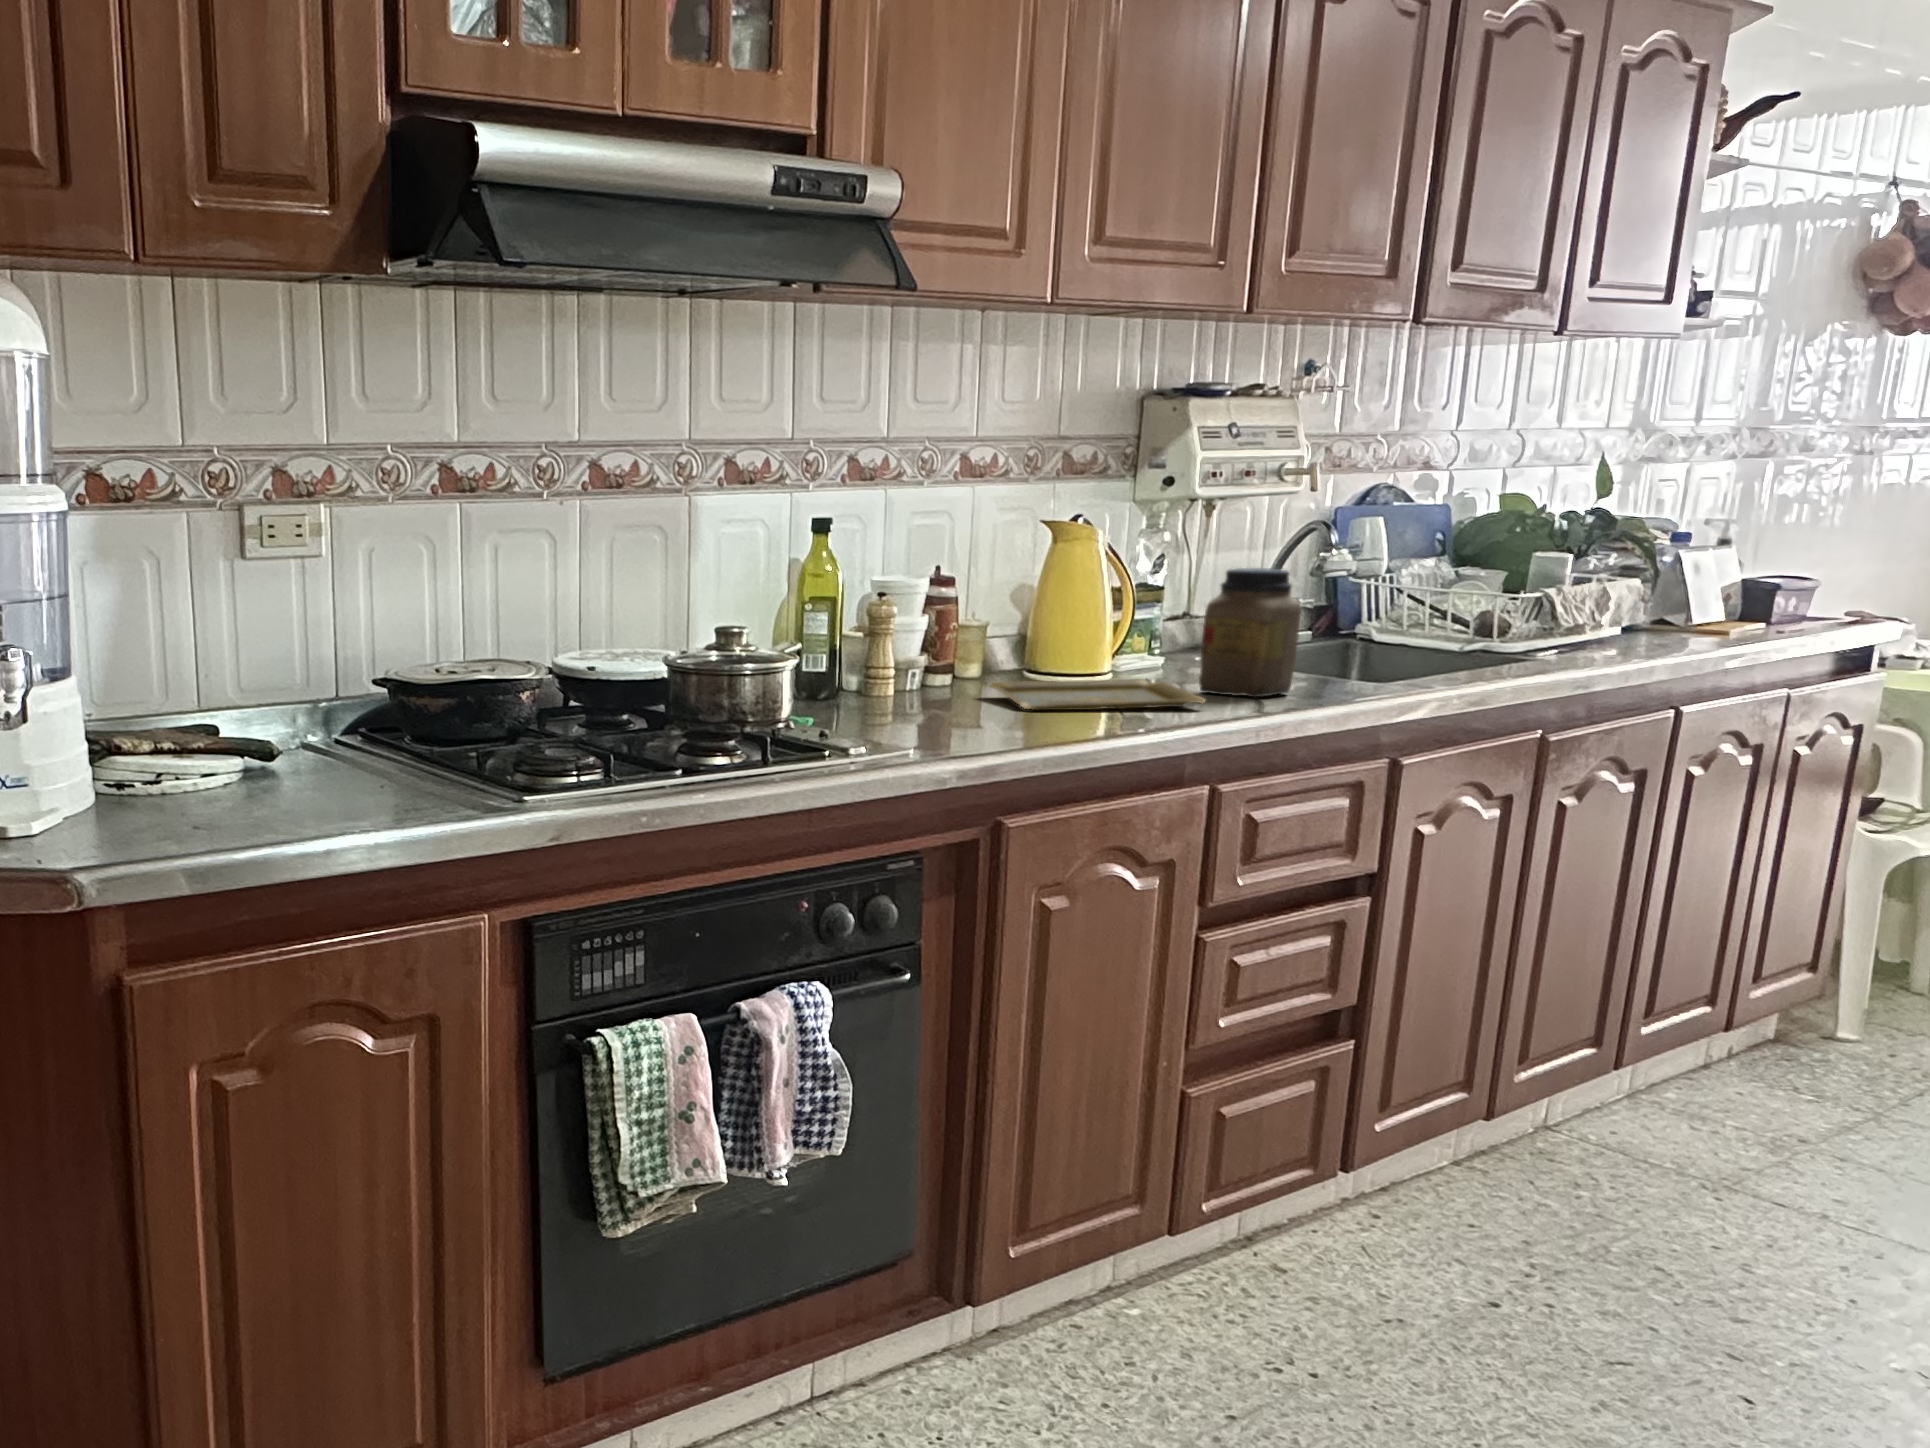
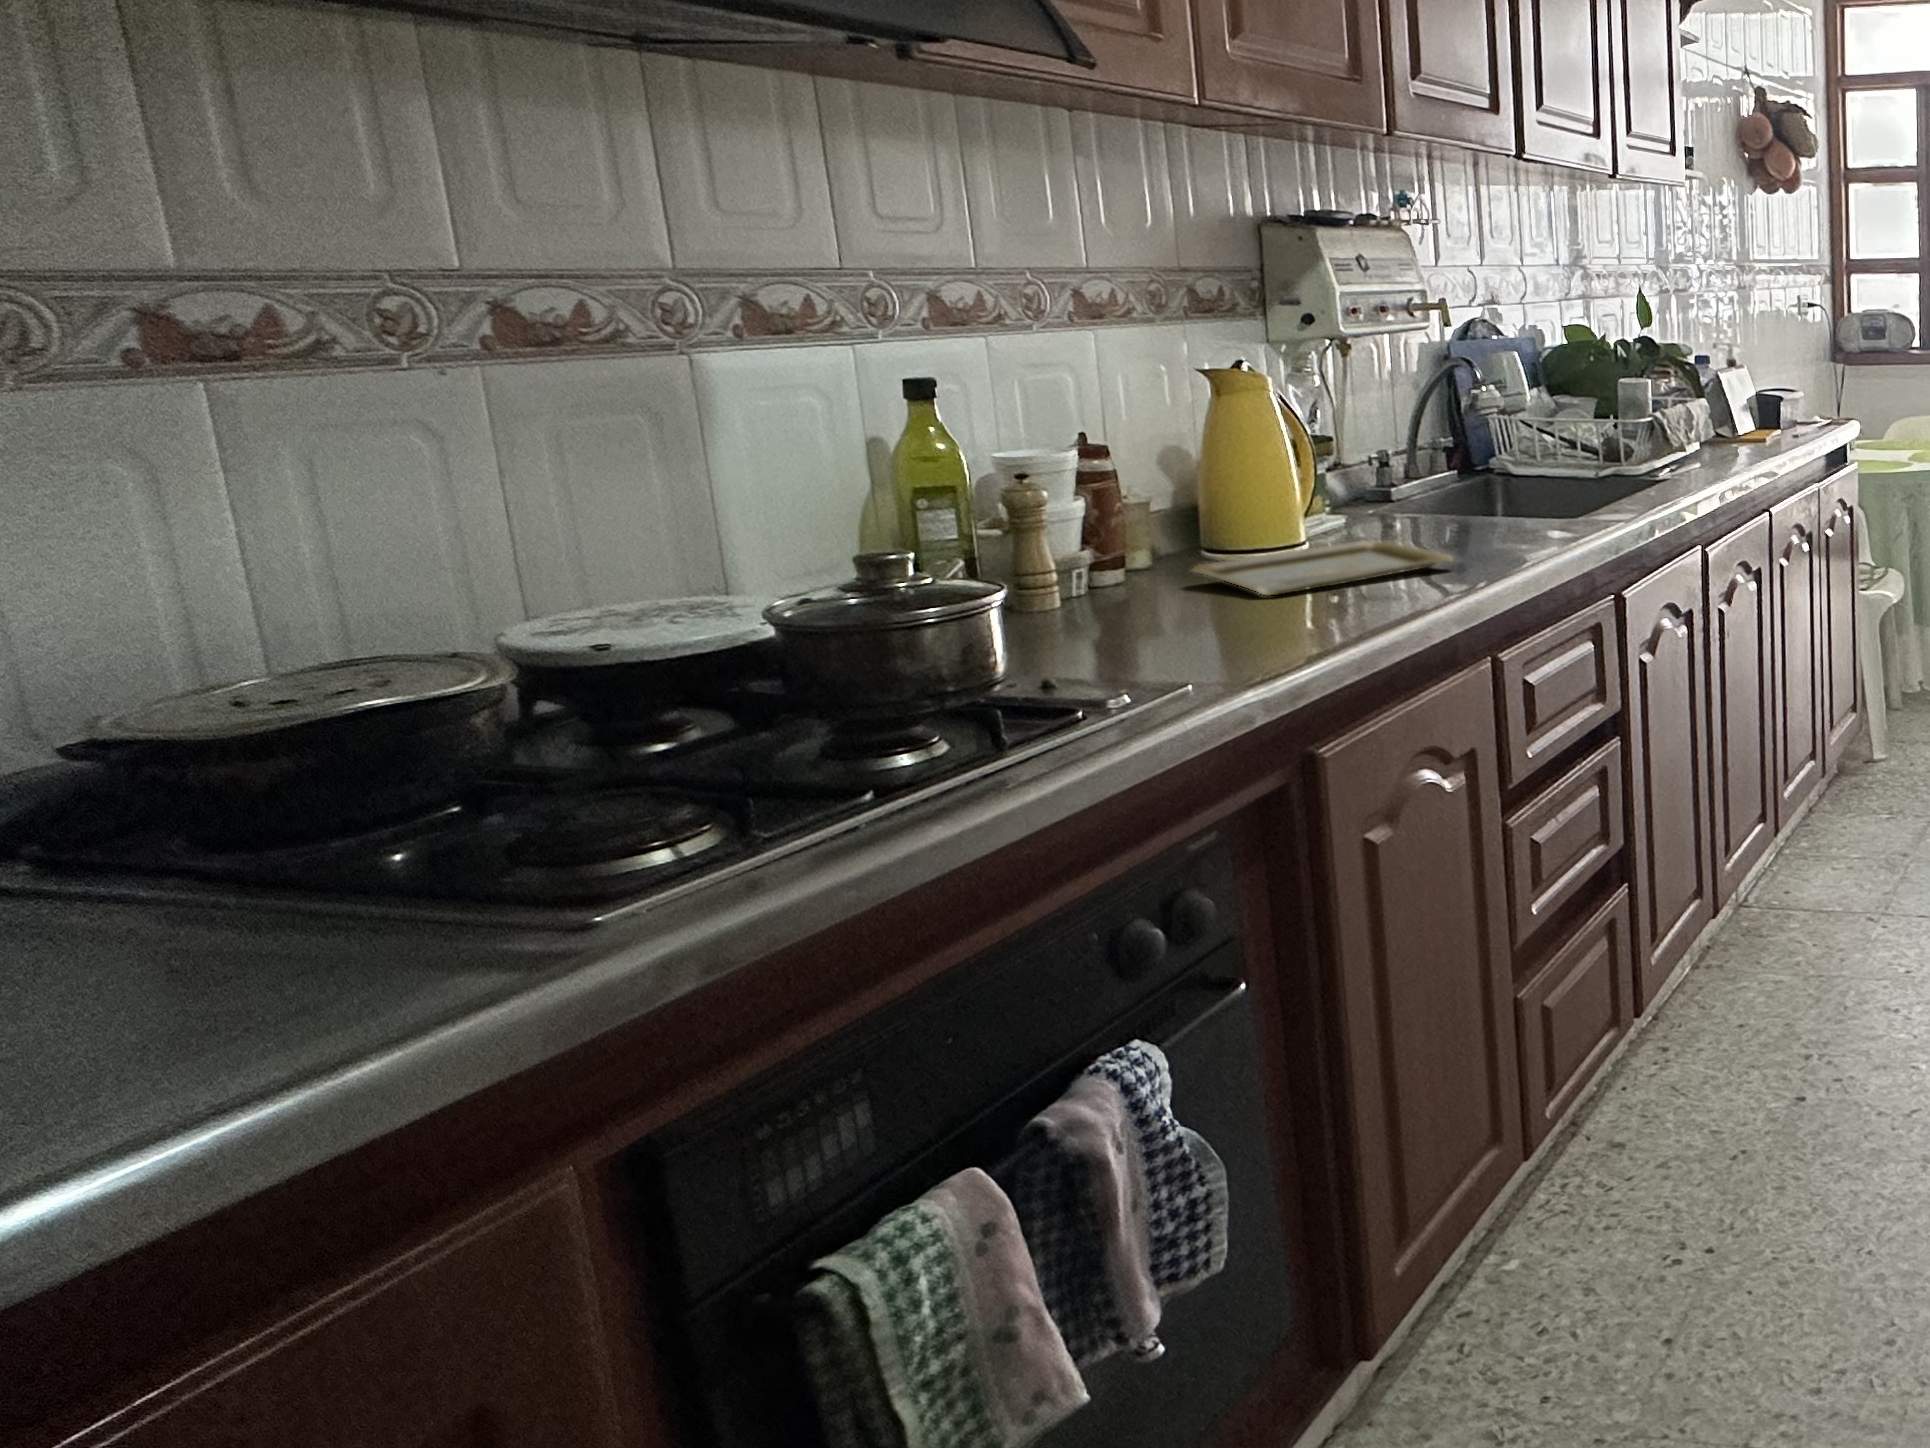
jar: present [1199,568,1302,697] -> none [1410,410,1504,547]

